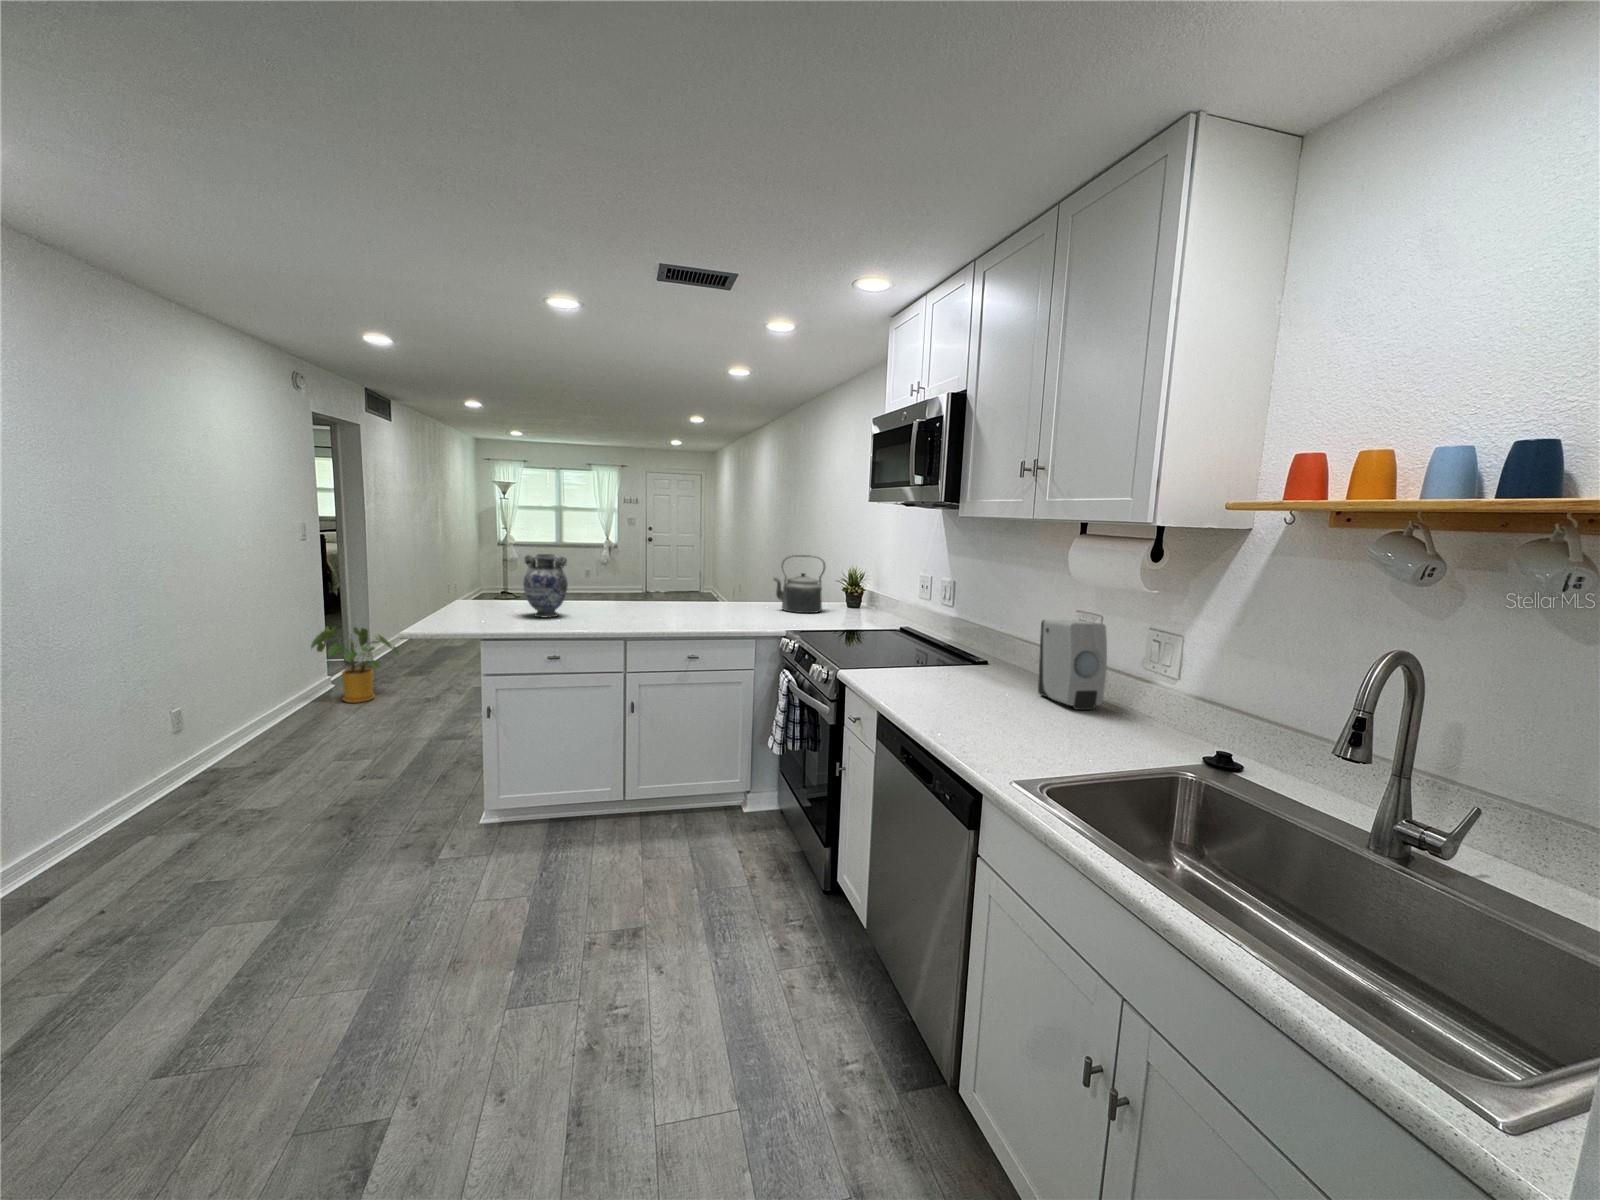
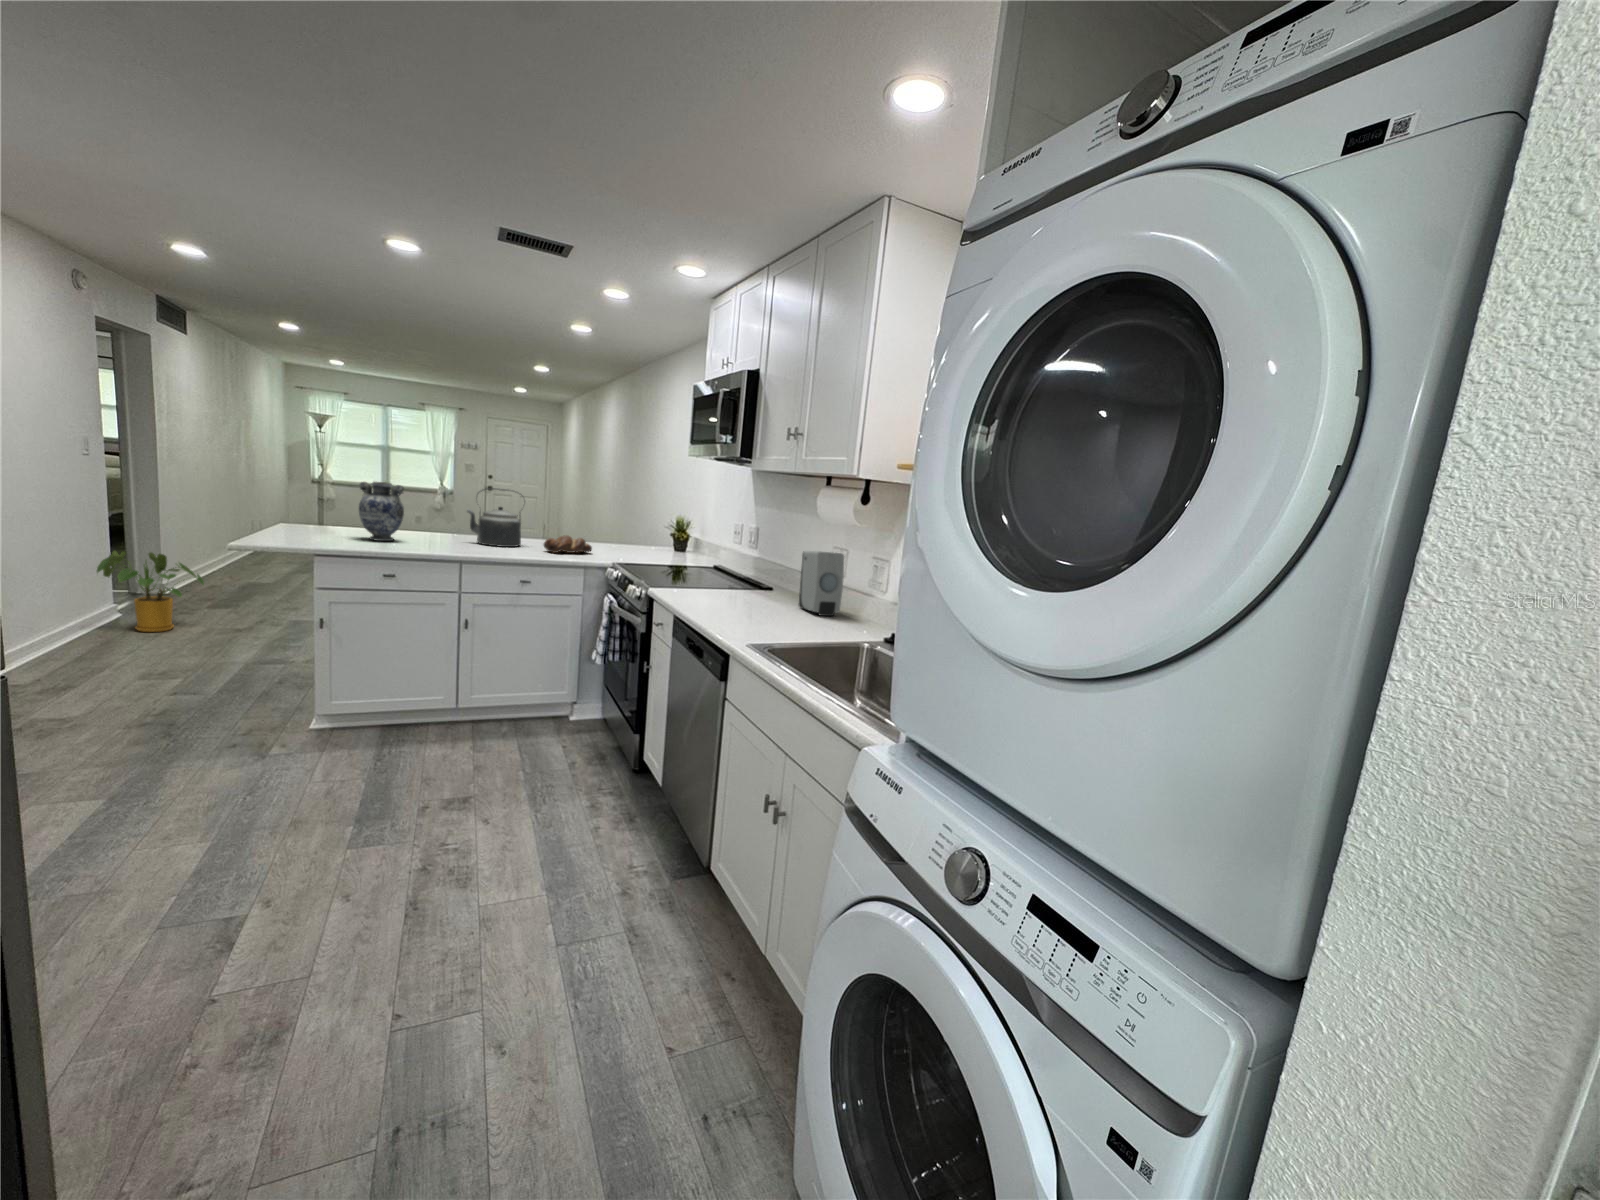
kettle: present [774,555,825,613] -> present [467,488,521,547]
bread loaf: none [709,599,761,620] -> present [544,535,592,553]

